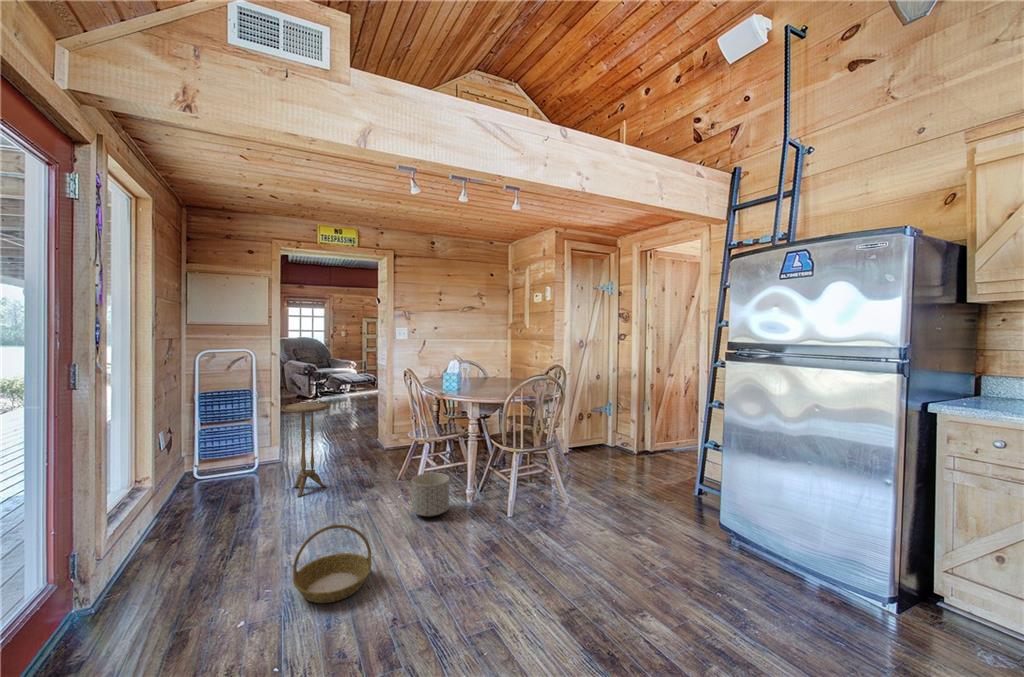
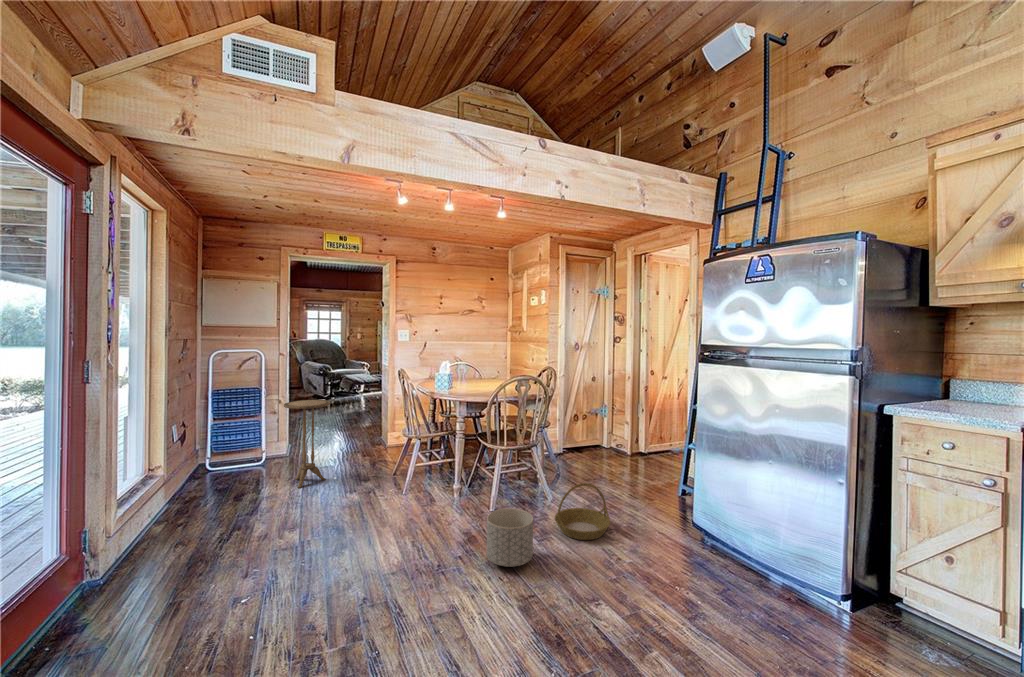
planter: present [412,473,449,517] -> present [487,508,533,567]
basket: present [293,525,371,603] -> present [555,483,610,540]

